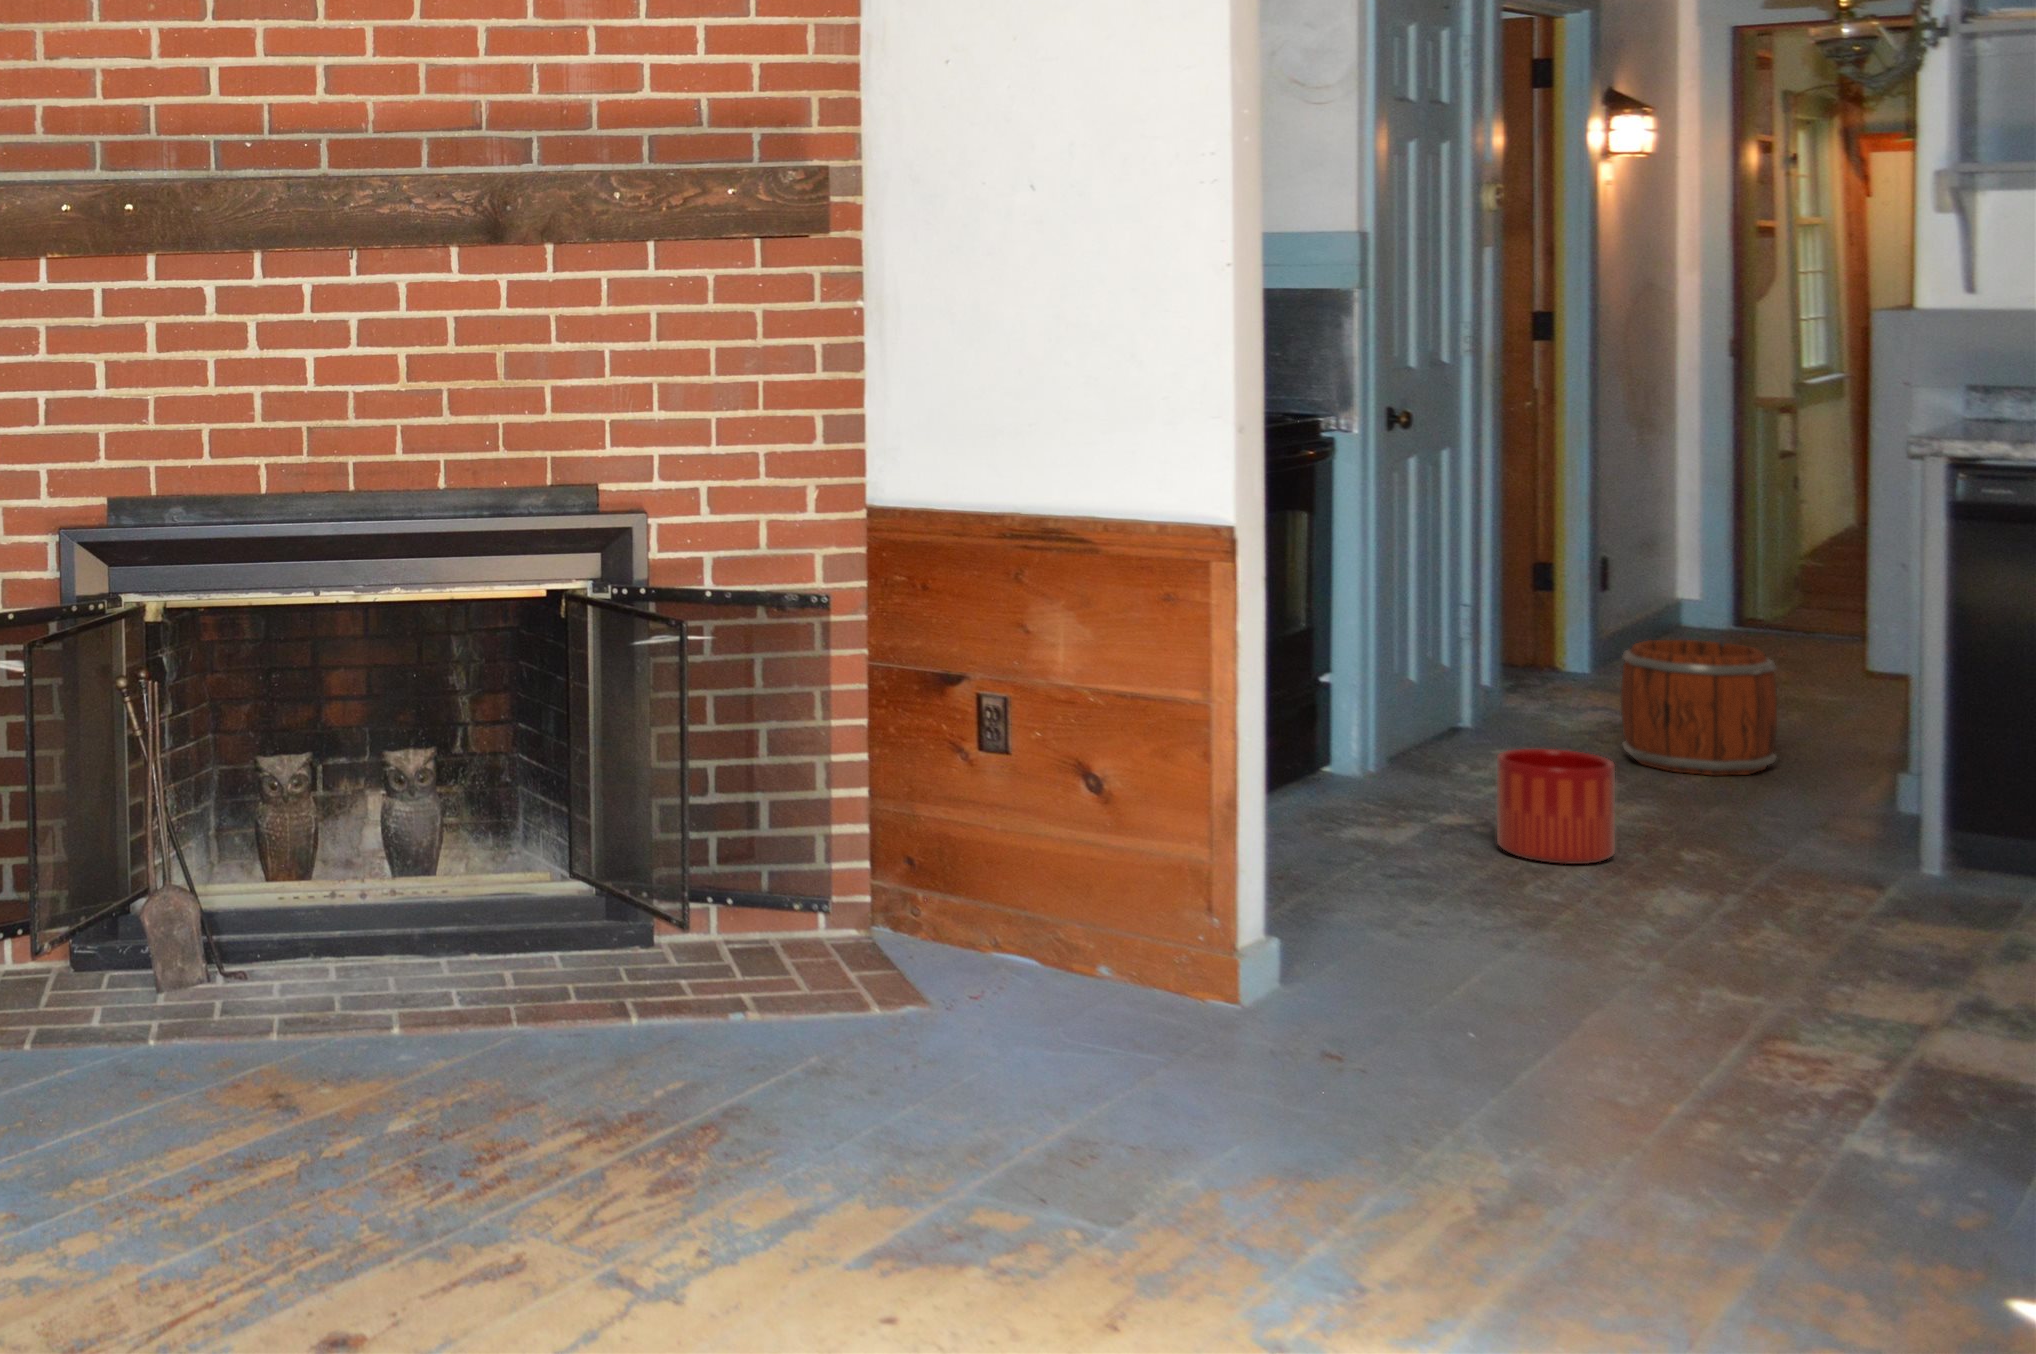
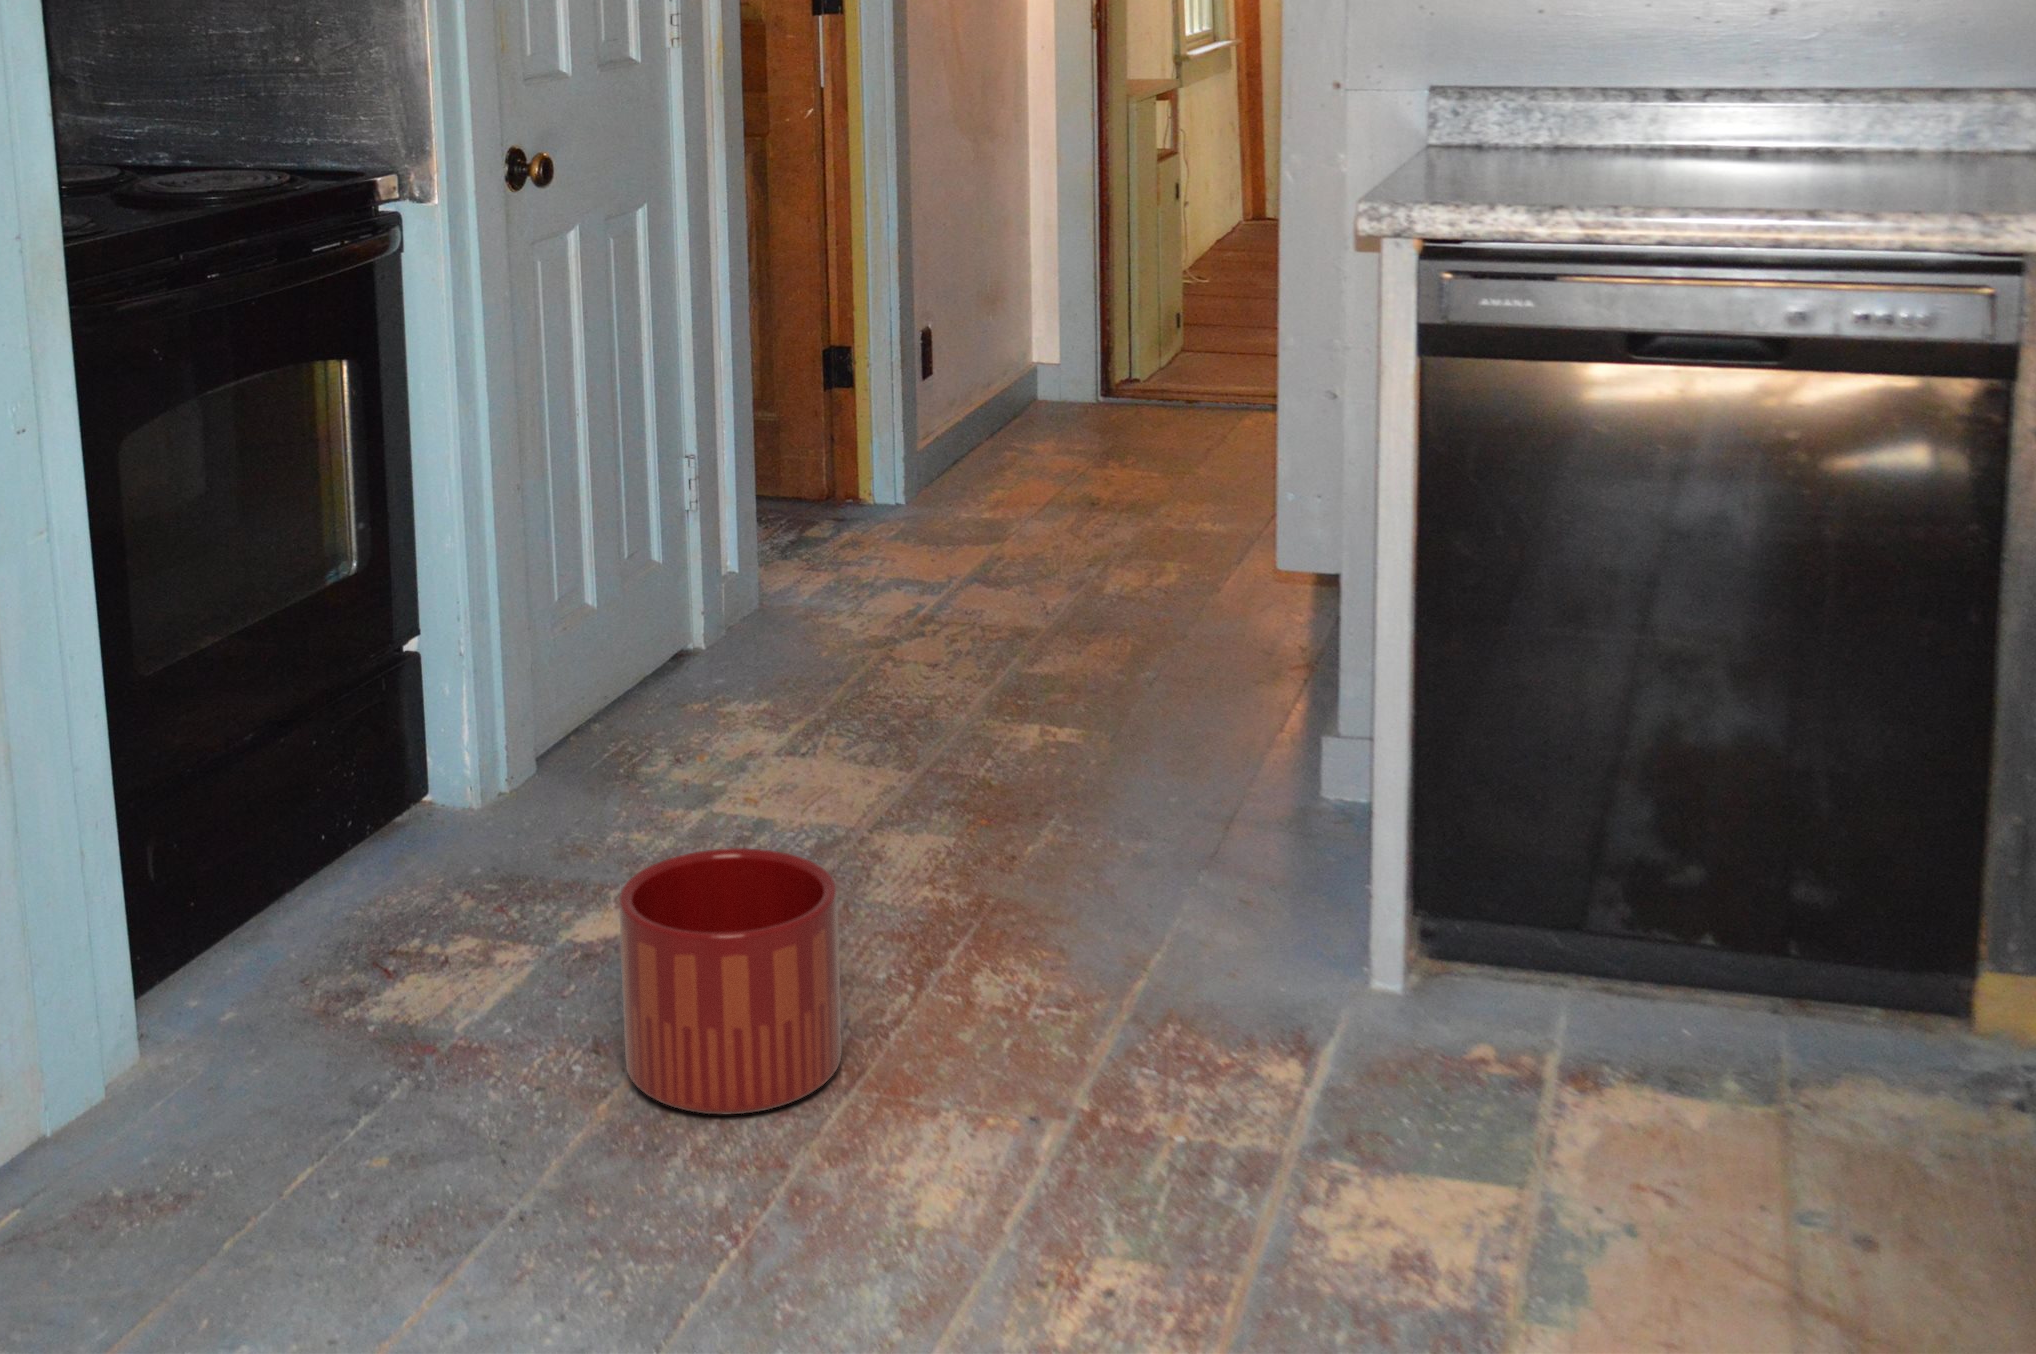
bucket: present [1621,640,1777,776] -> none [911,507,1139,747]

